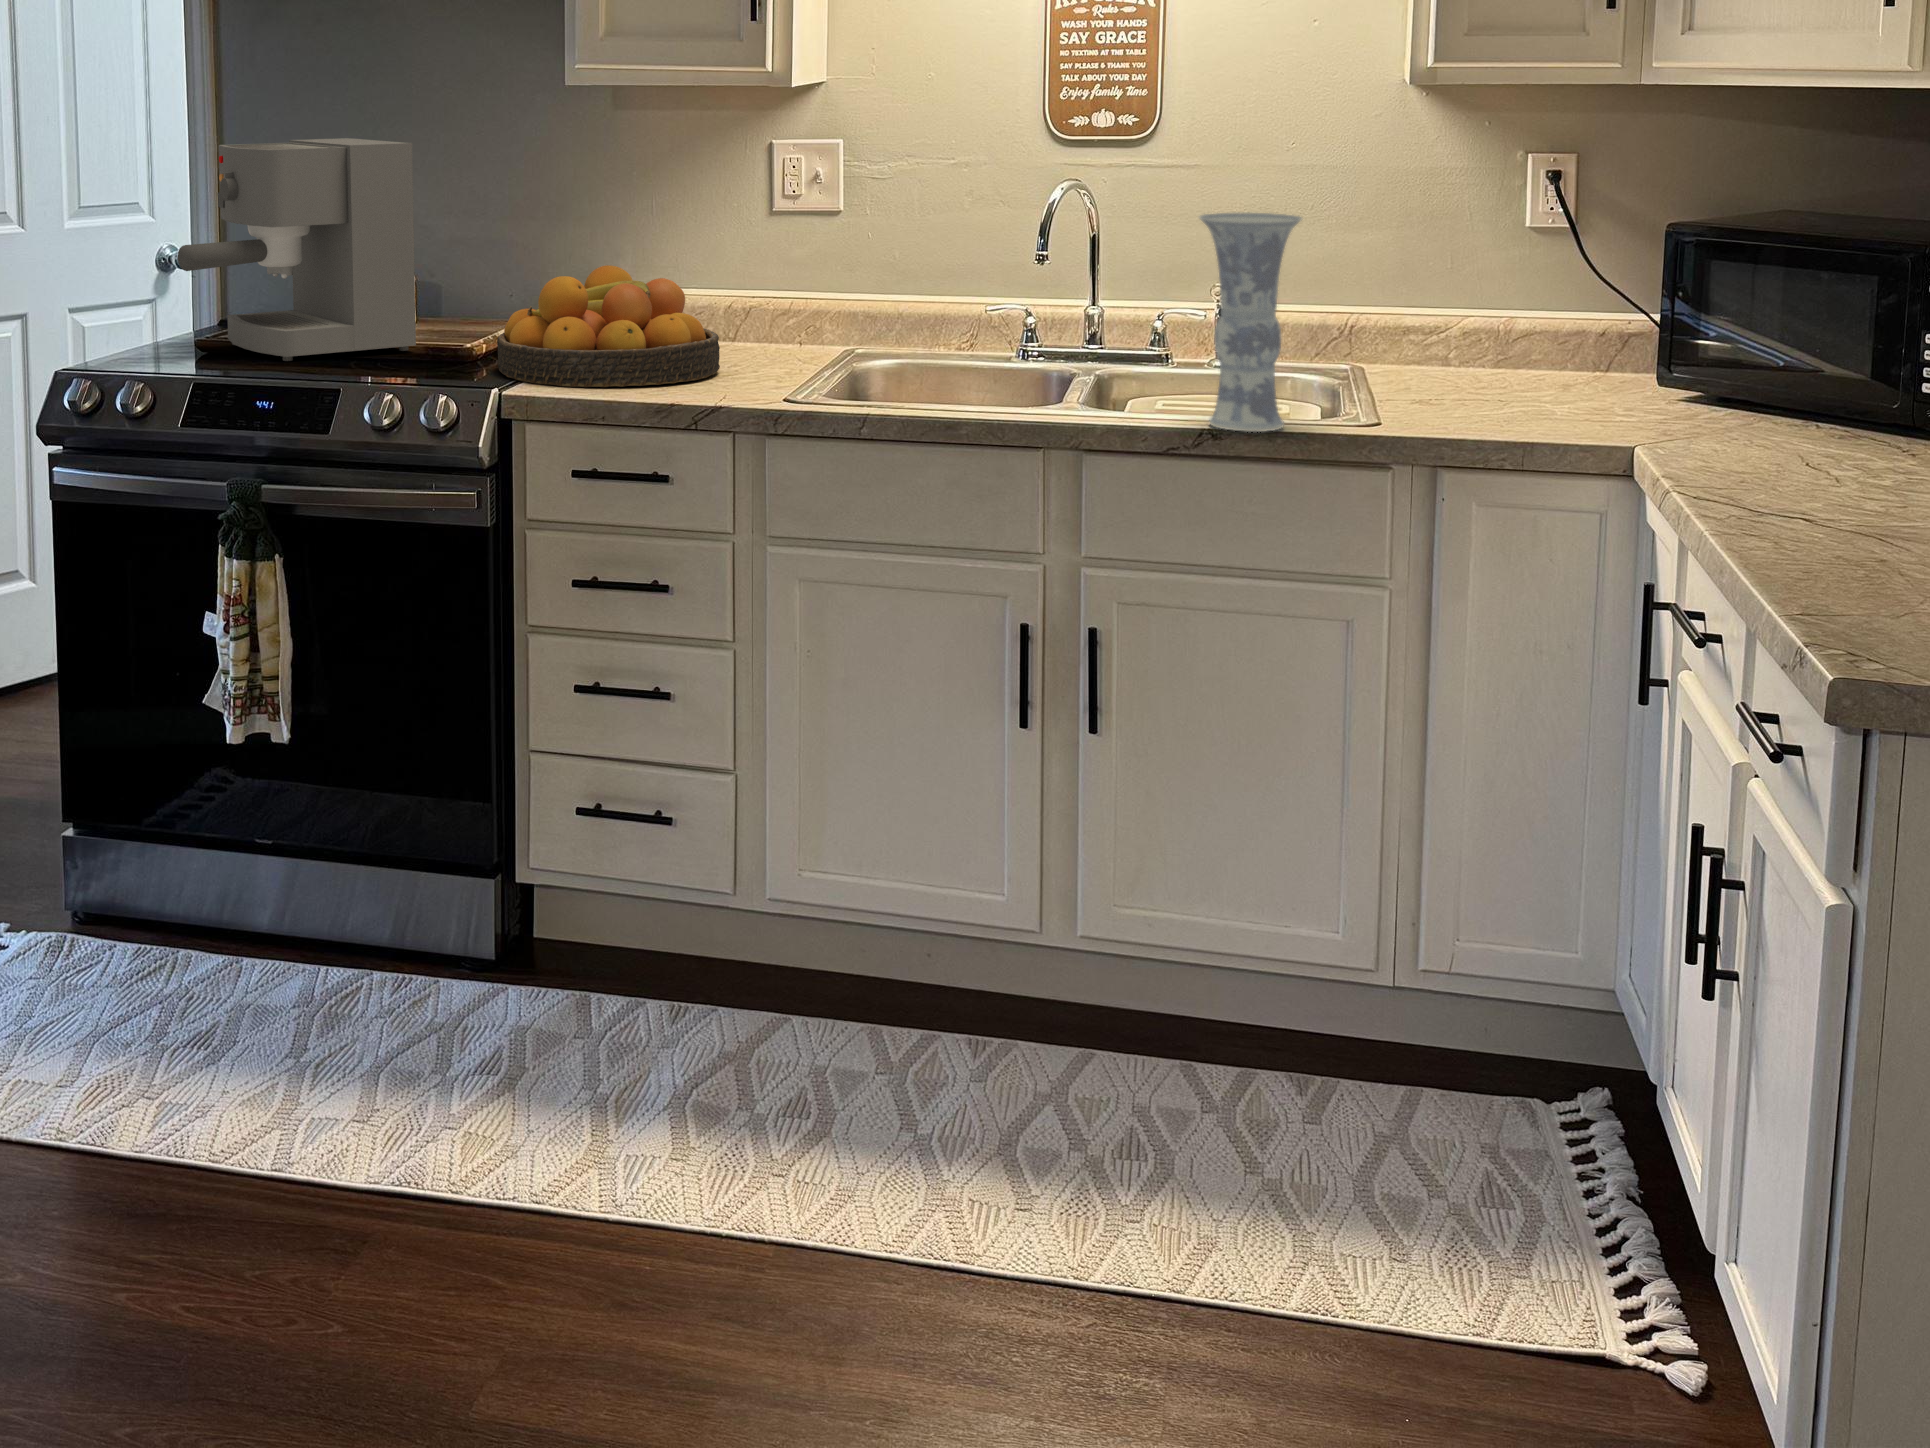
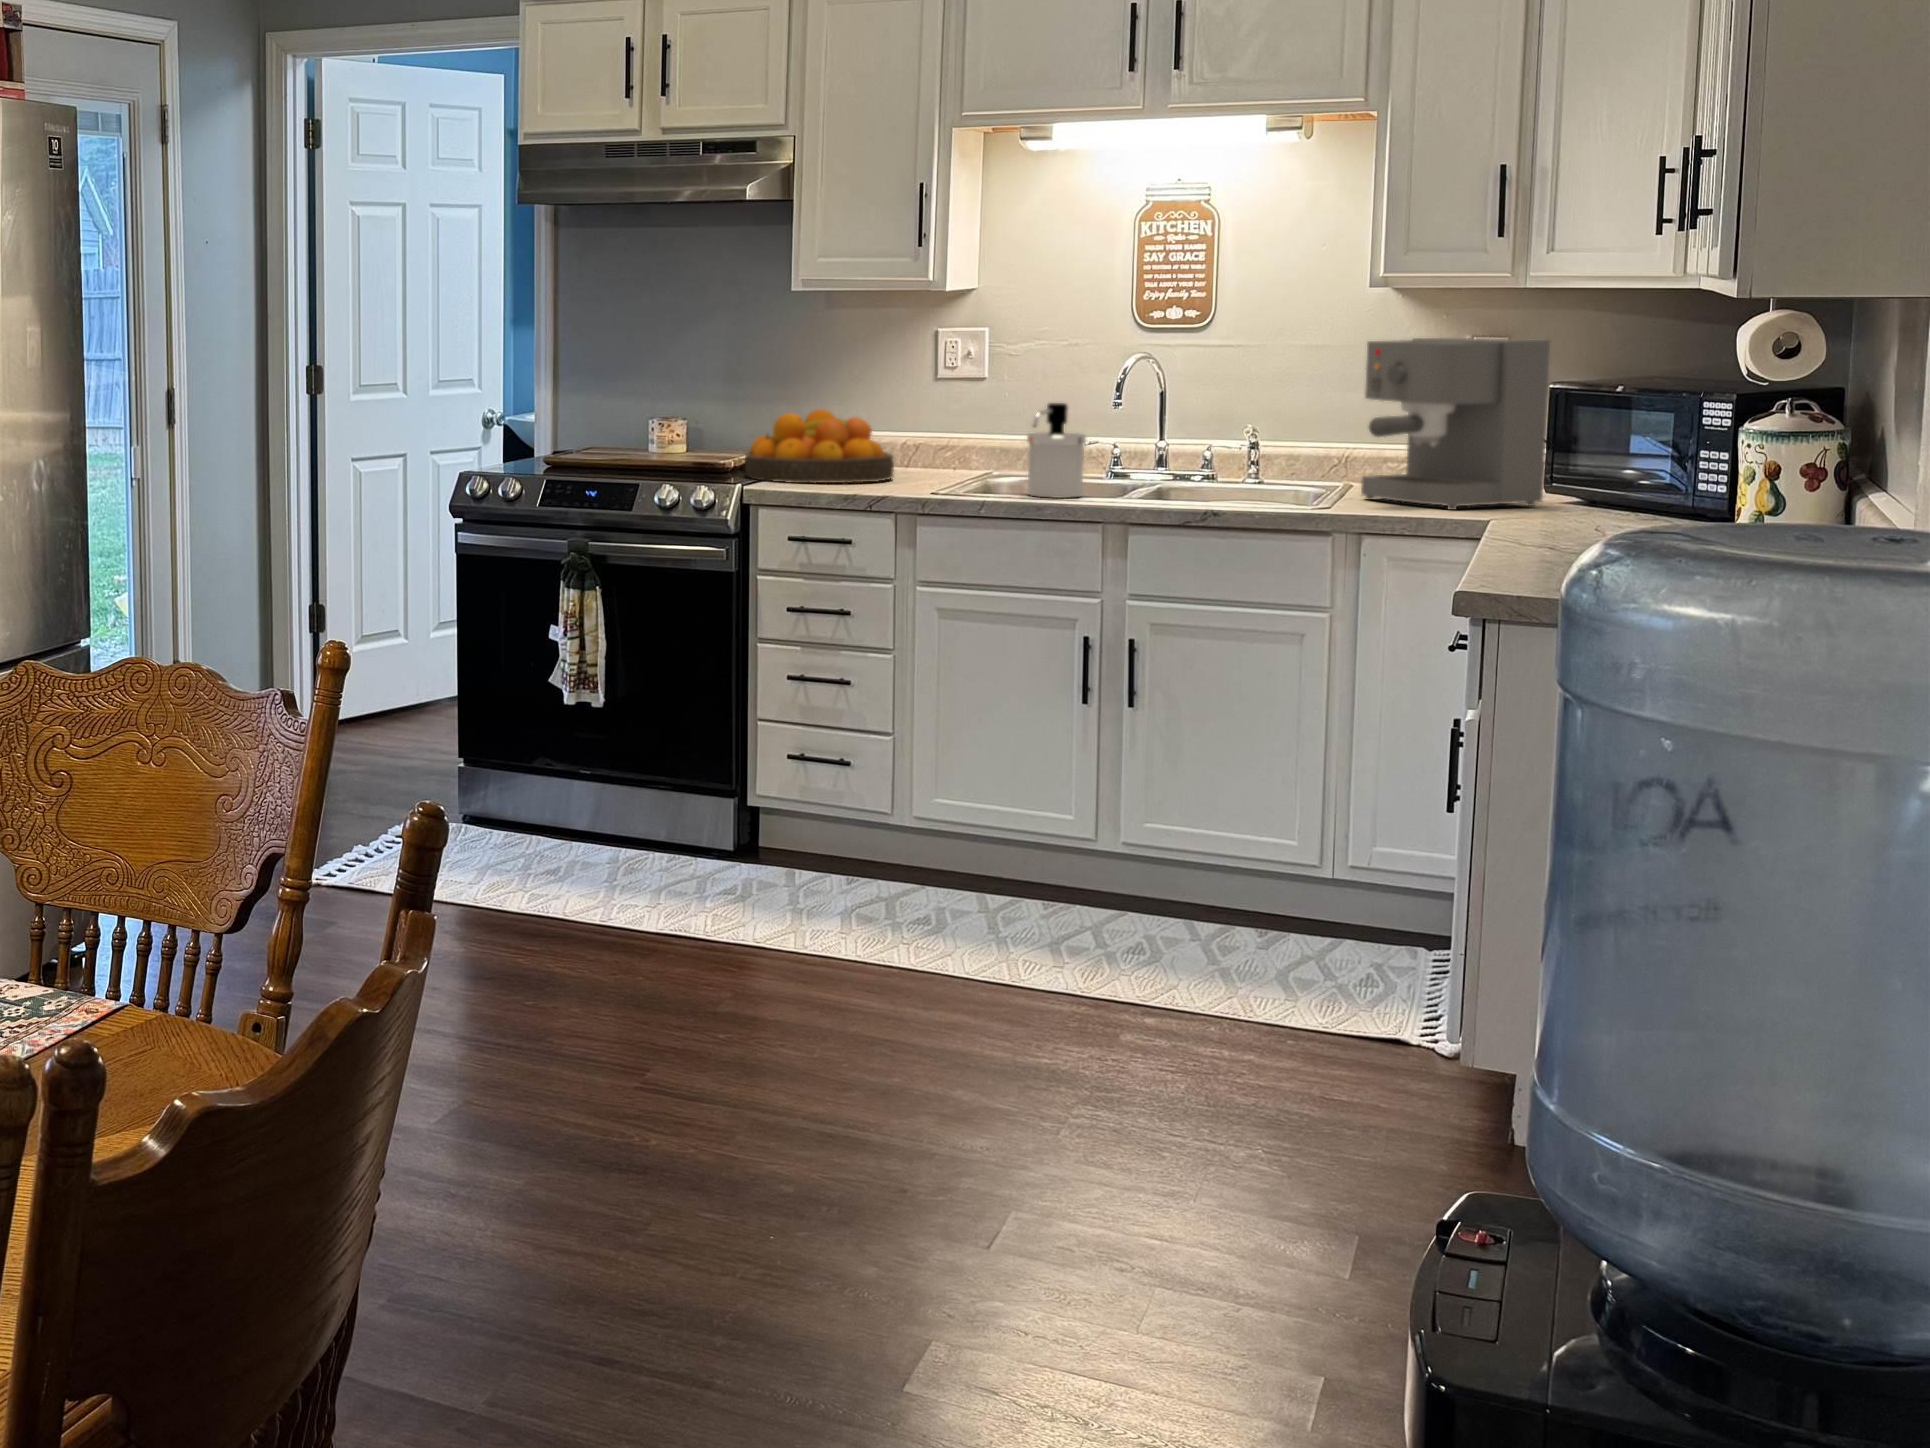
coffee maker: present [178,138,416,361] -> present [1361,338,1550,510]
vase: present [1199,212,1303,432] -> none [1204,370,1273,509]
soap dispenser: none [927,263,1016,411] -> present [1027,403,1086,498]

